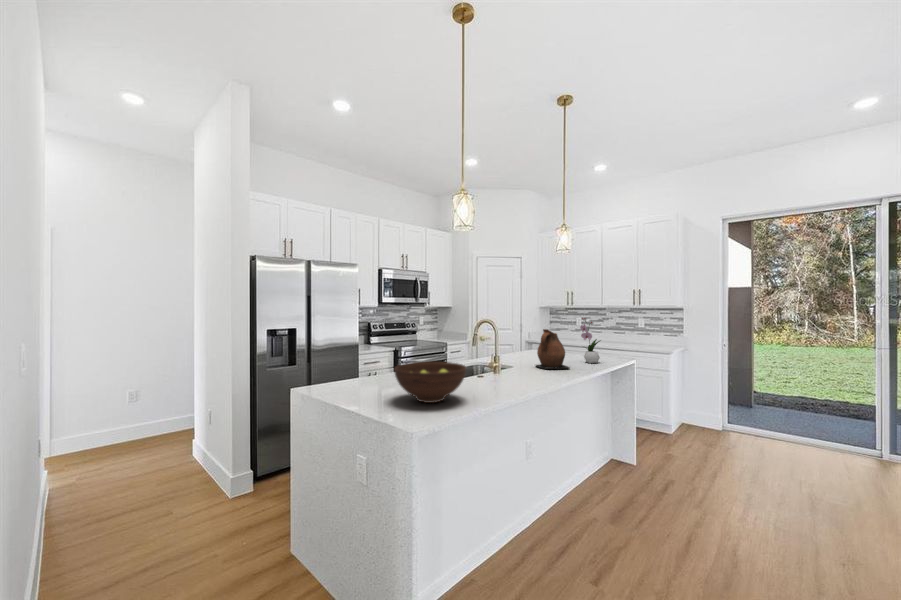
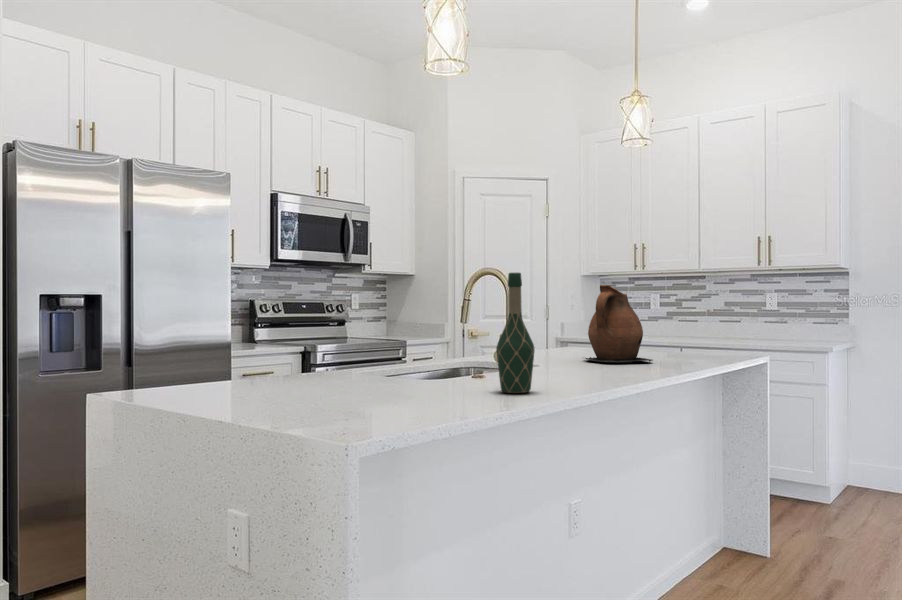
flower arrangement: present [580,318,601,363] -> none [669,269,711,356]
wine bottle: none [487,336,506,395] -> present [496,273,534,393]
fruit bowl: present [394,362,466,403] -> none [302,328,455,403]

